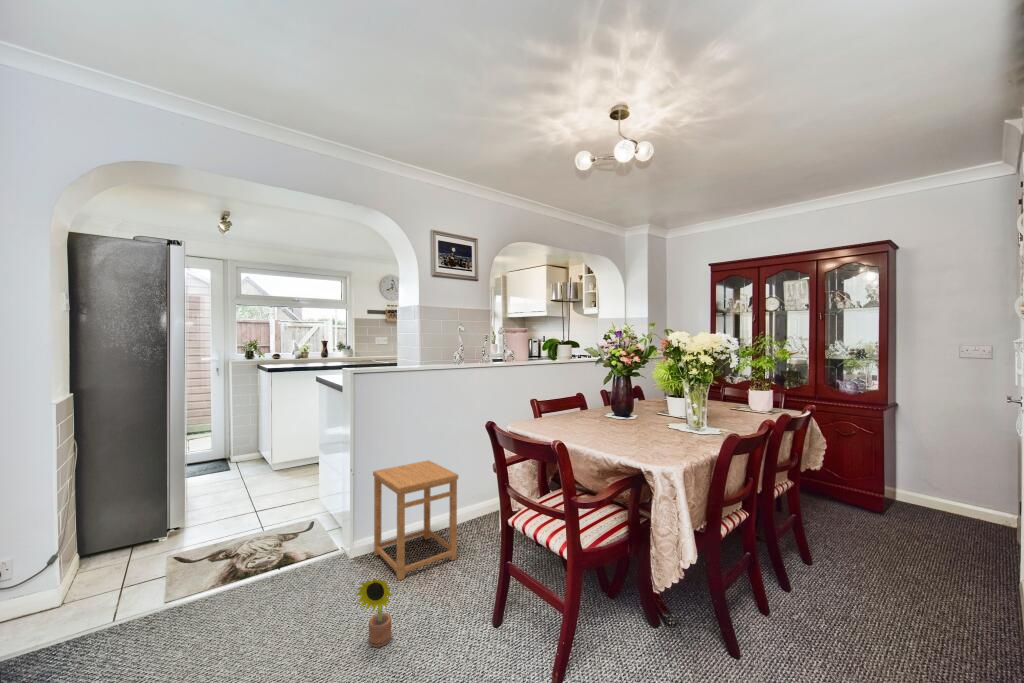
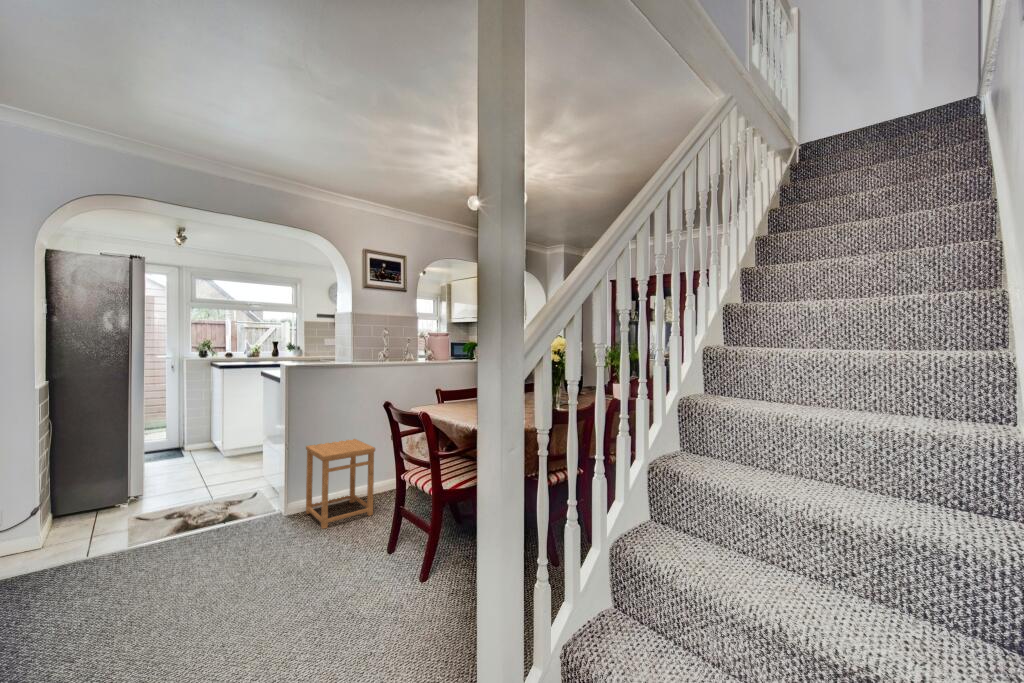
decorative plant: present [356,578,392,647] -> none [280,515,309,567]

